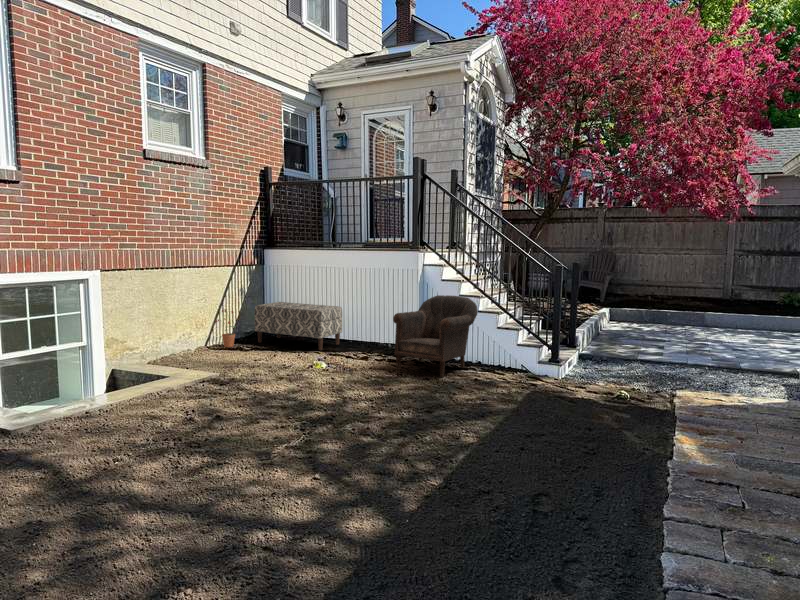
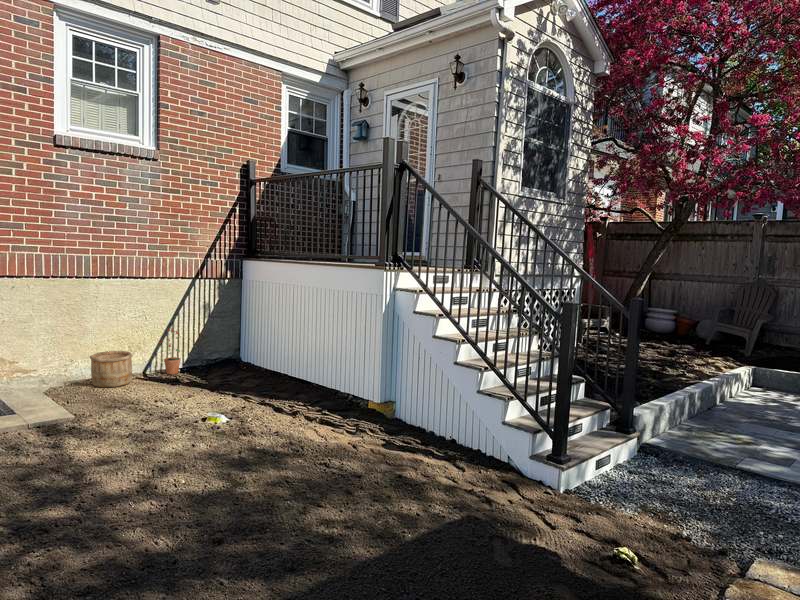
armchair: present [393,295,478,377] -> none [308,335,441,464]
bench: present [254,302,342,350] -> none [210,323,305,391]
wooden bucket: none [178,329,211,358] -> present [90,351,133,387]

